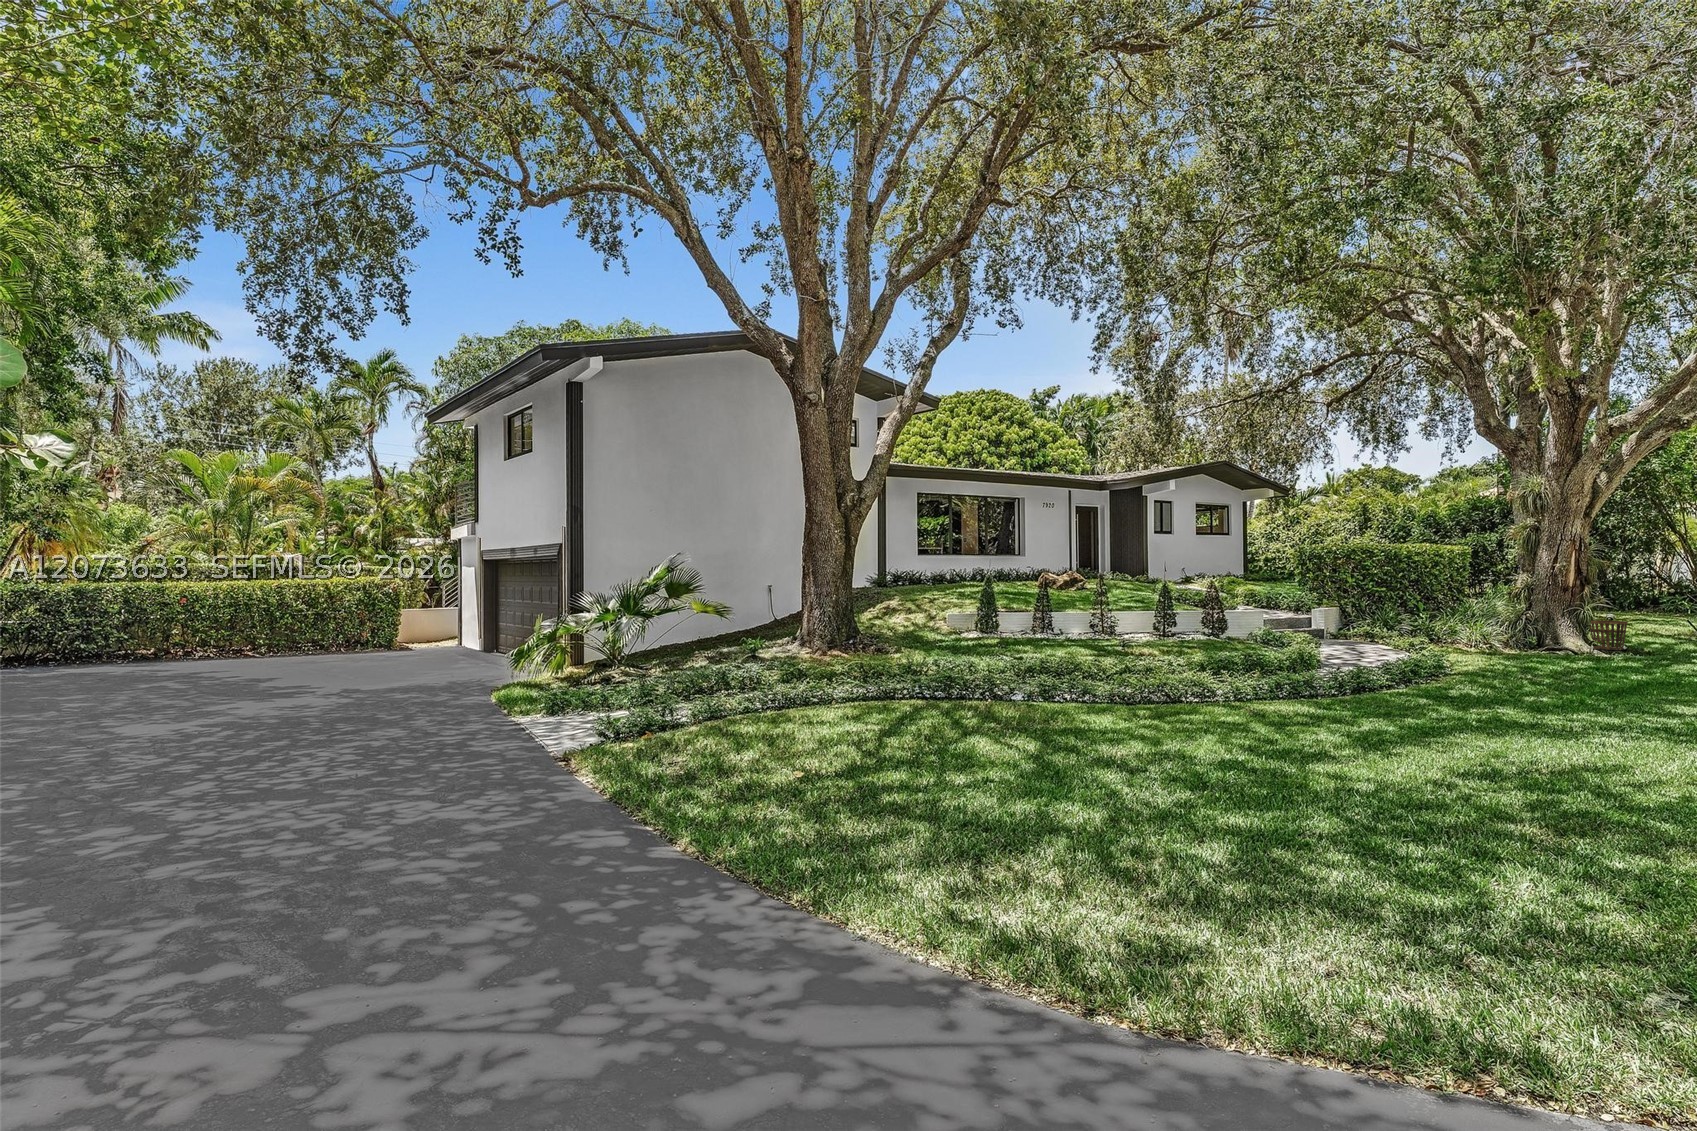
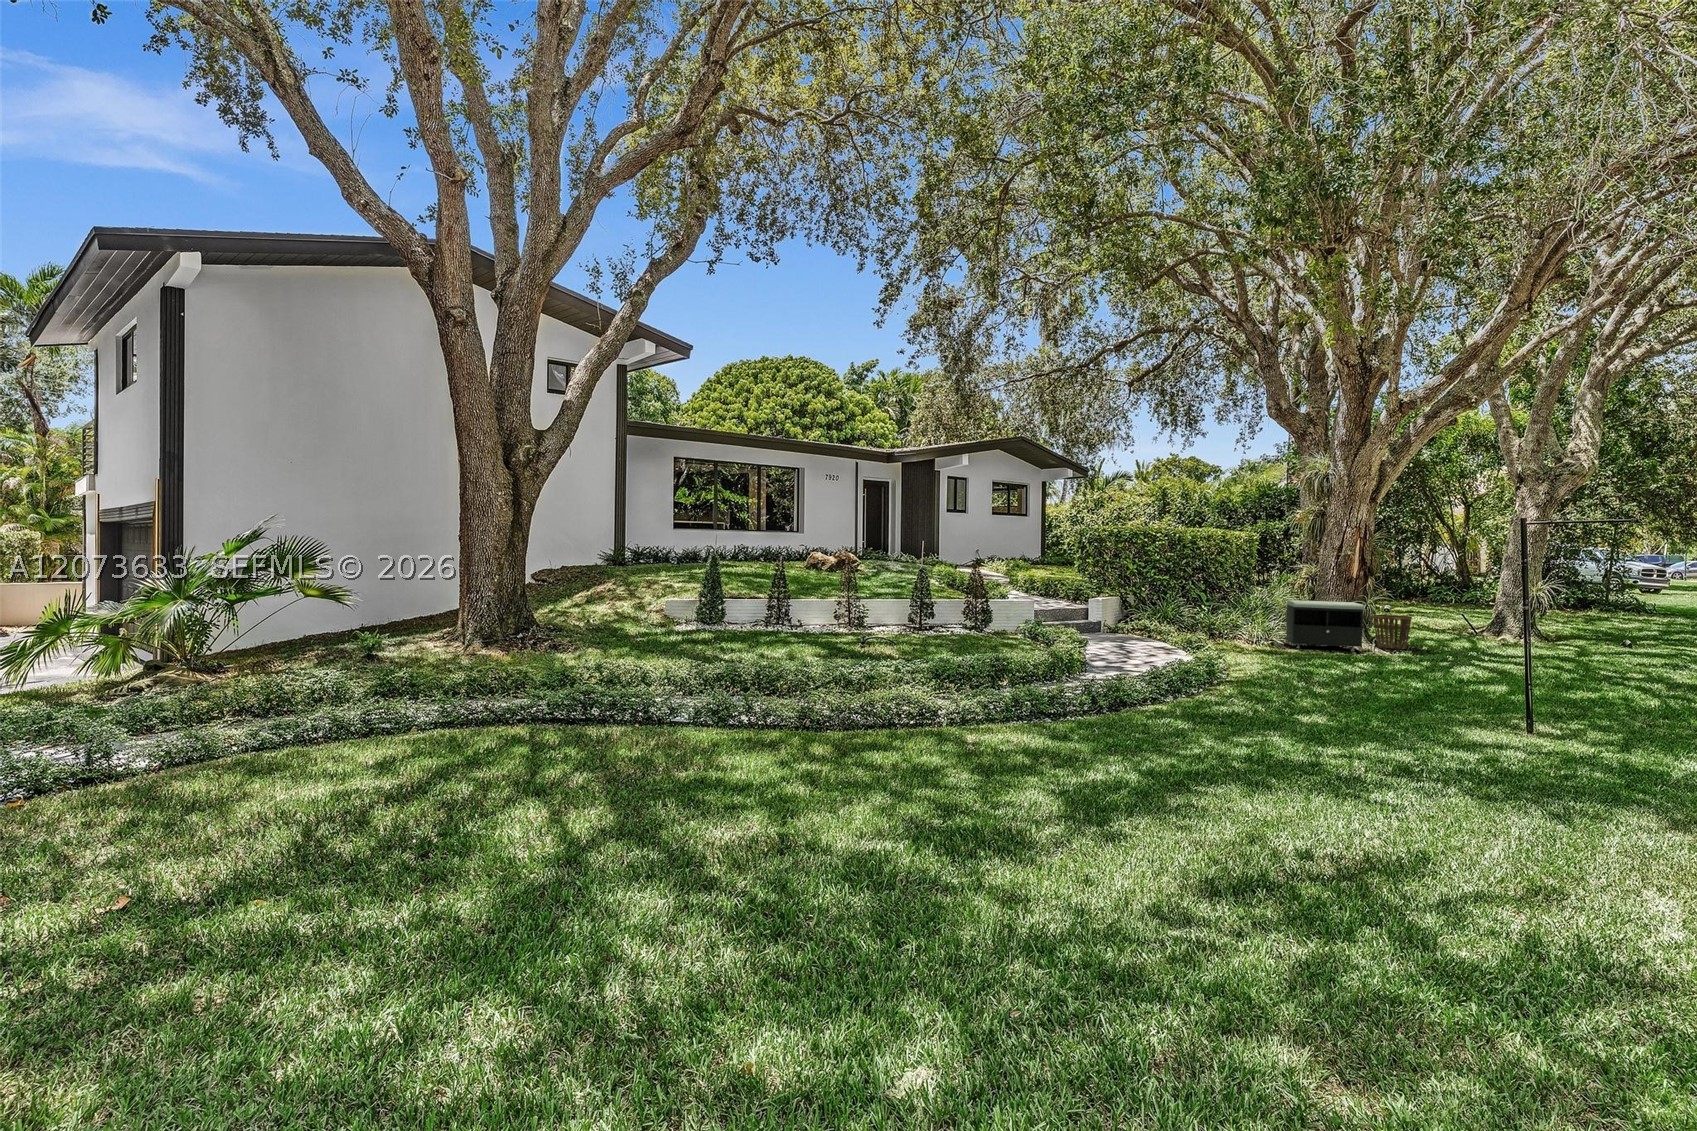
storage bench: none [1502,608,1578,652] -> present [1286,600,1364,651]

